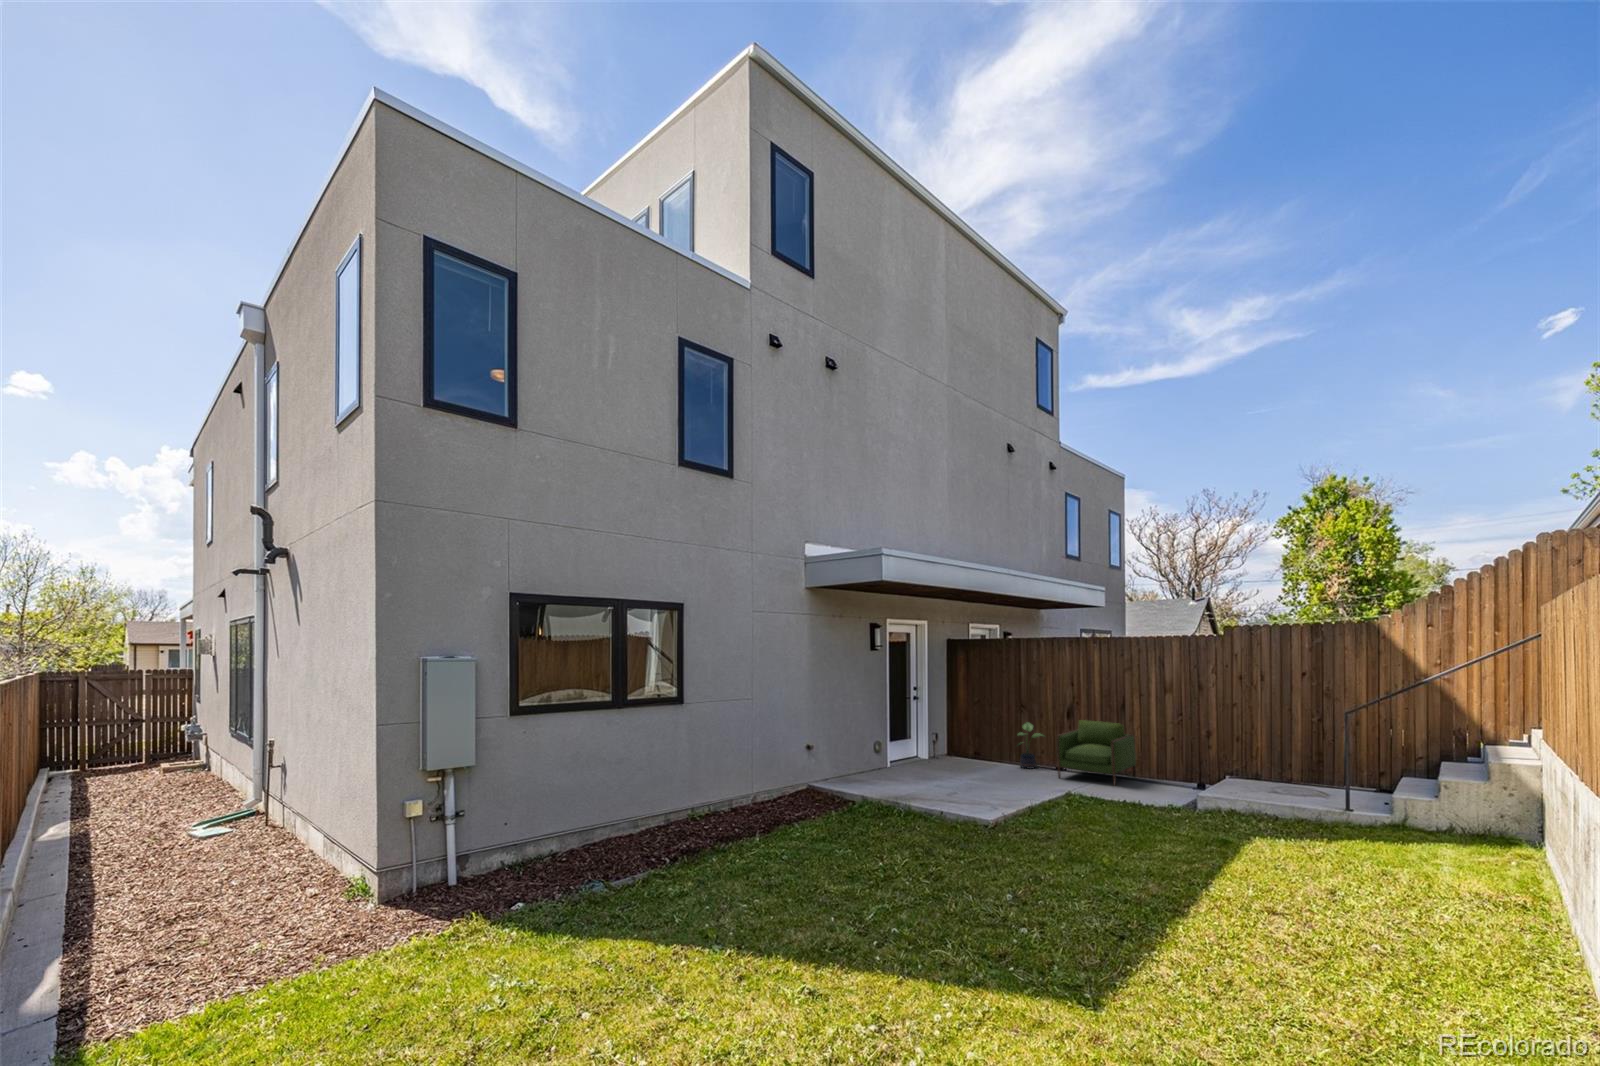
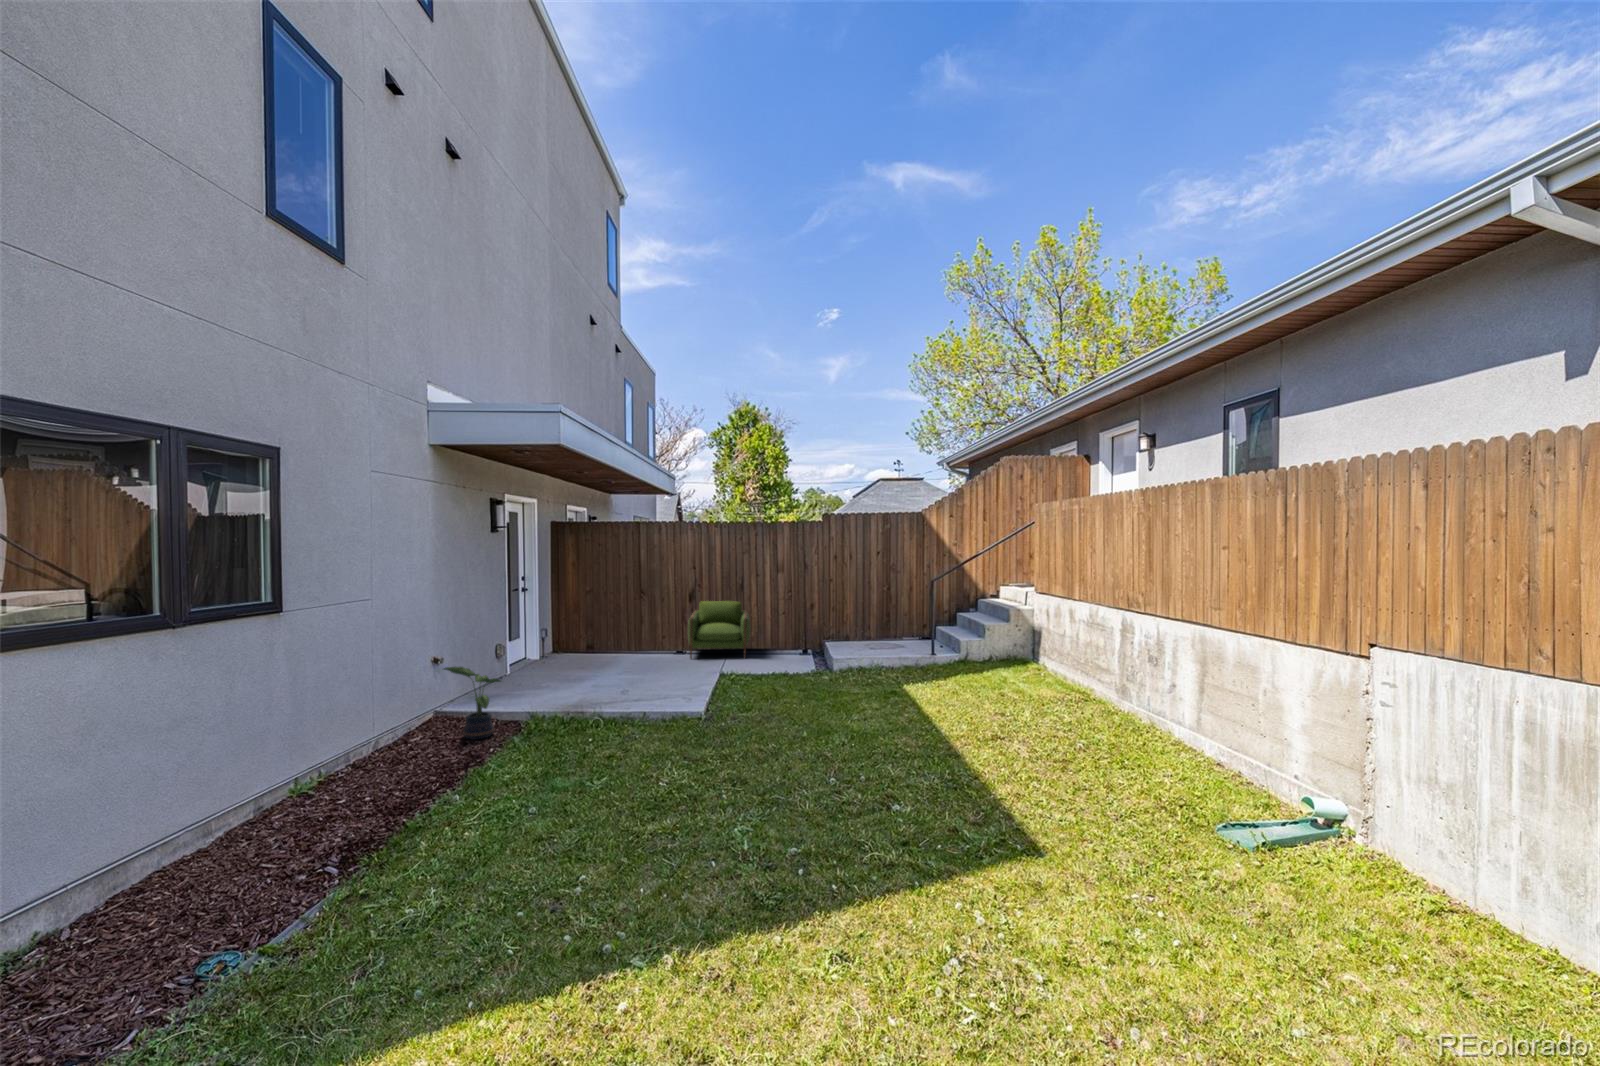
potted plant: present [1018,722,1044,769] -> present [444,667,501,740]

